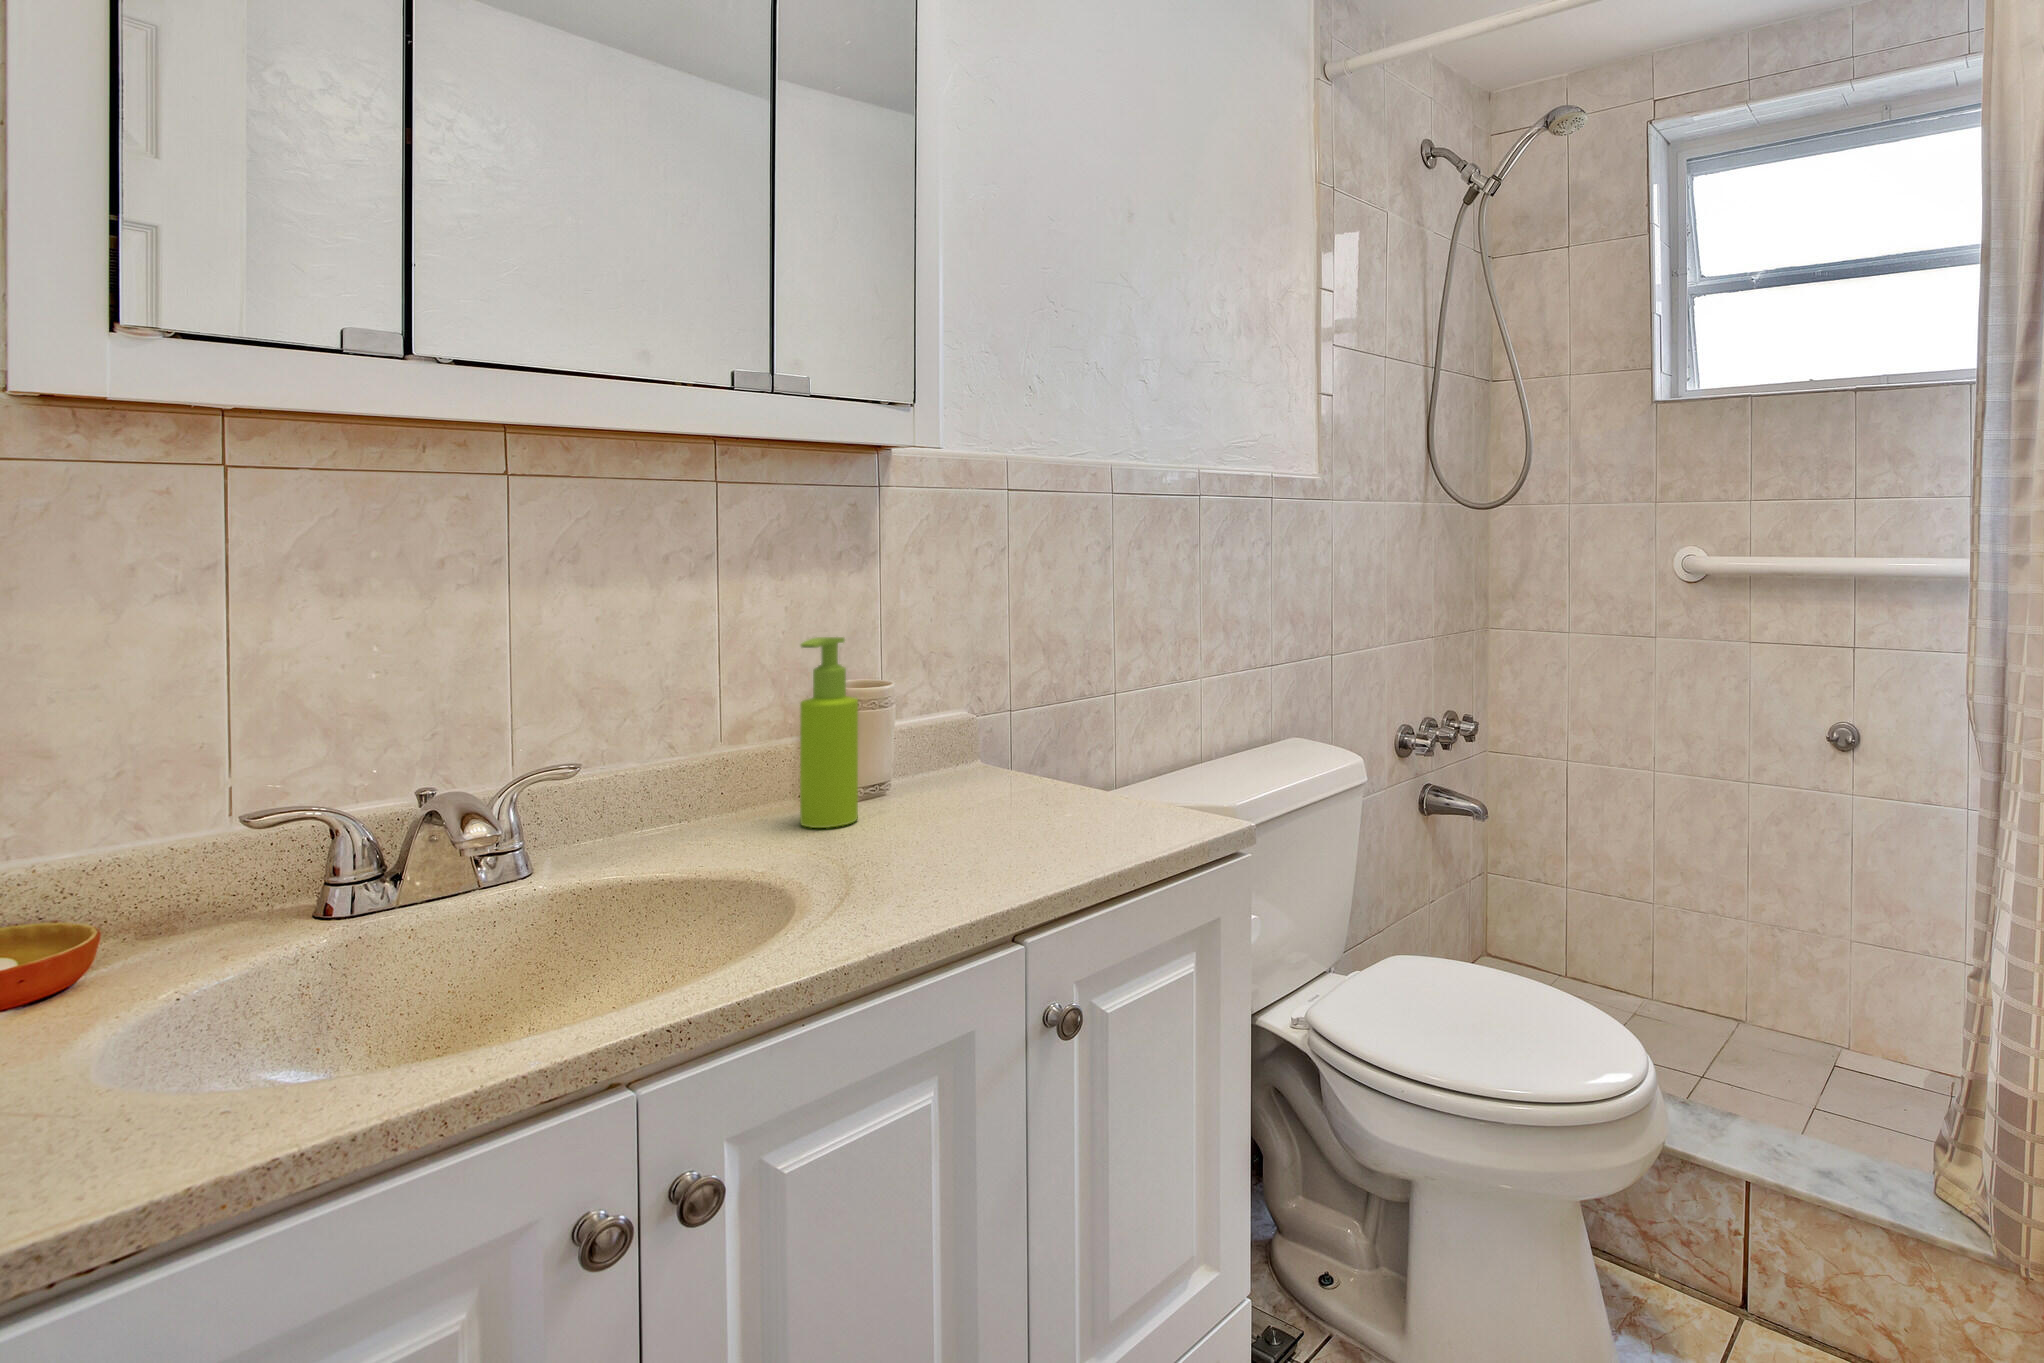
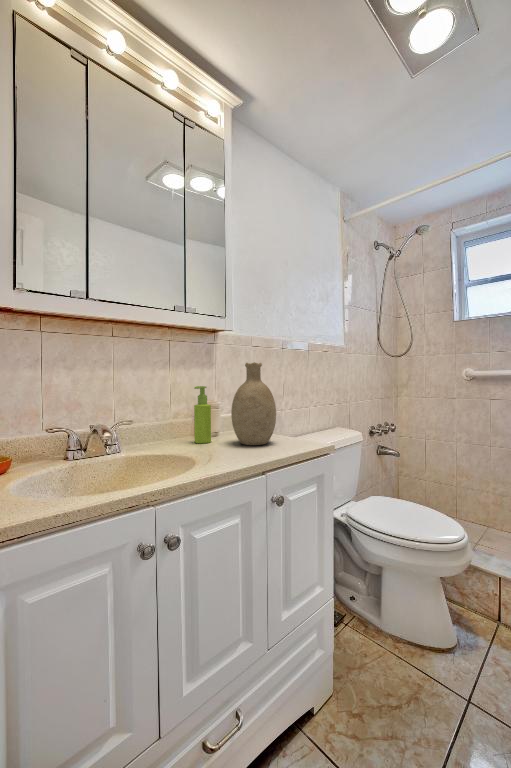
decorative vase: none [927,563,1074,833] -> present [231,362,276,445]

